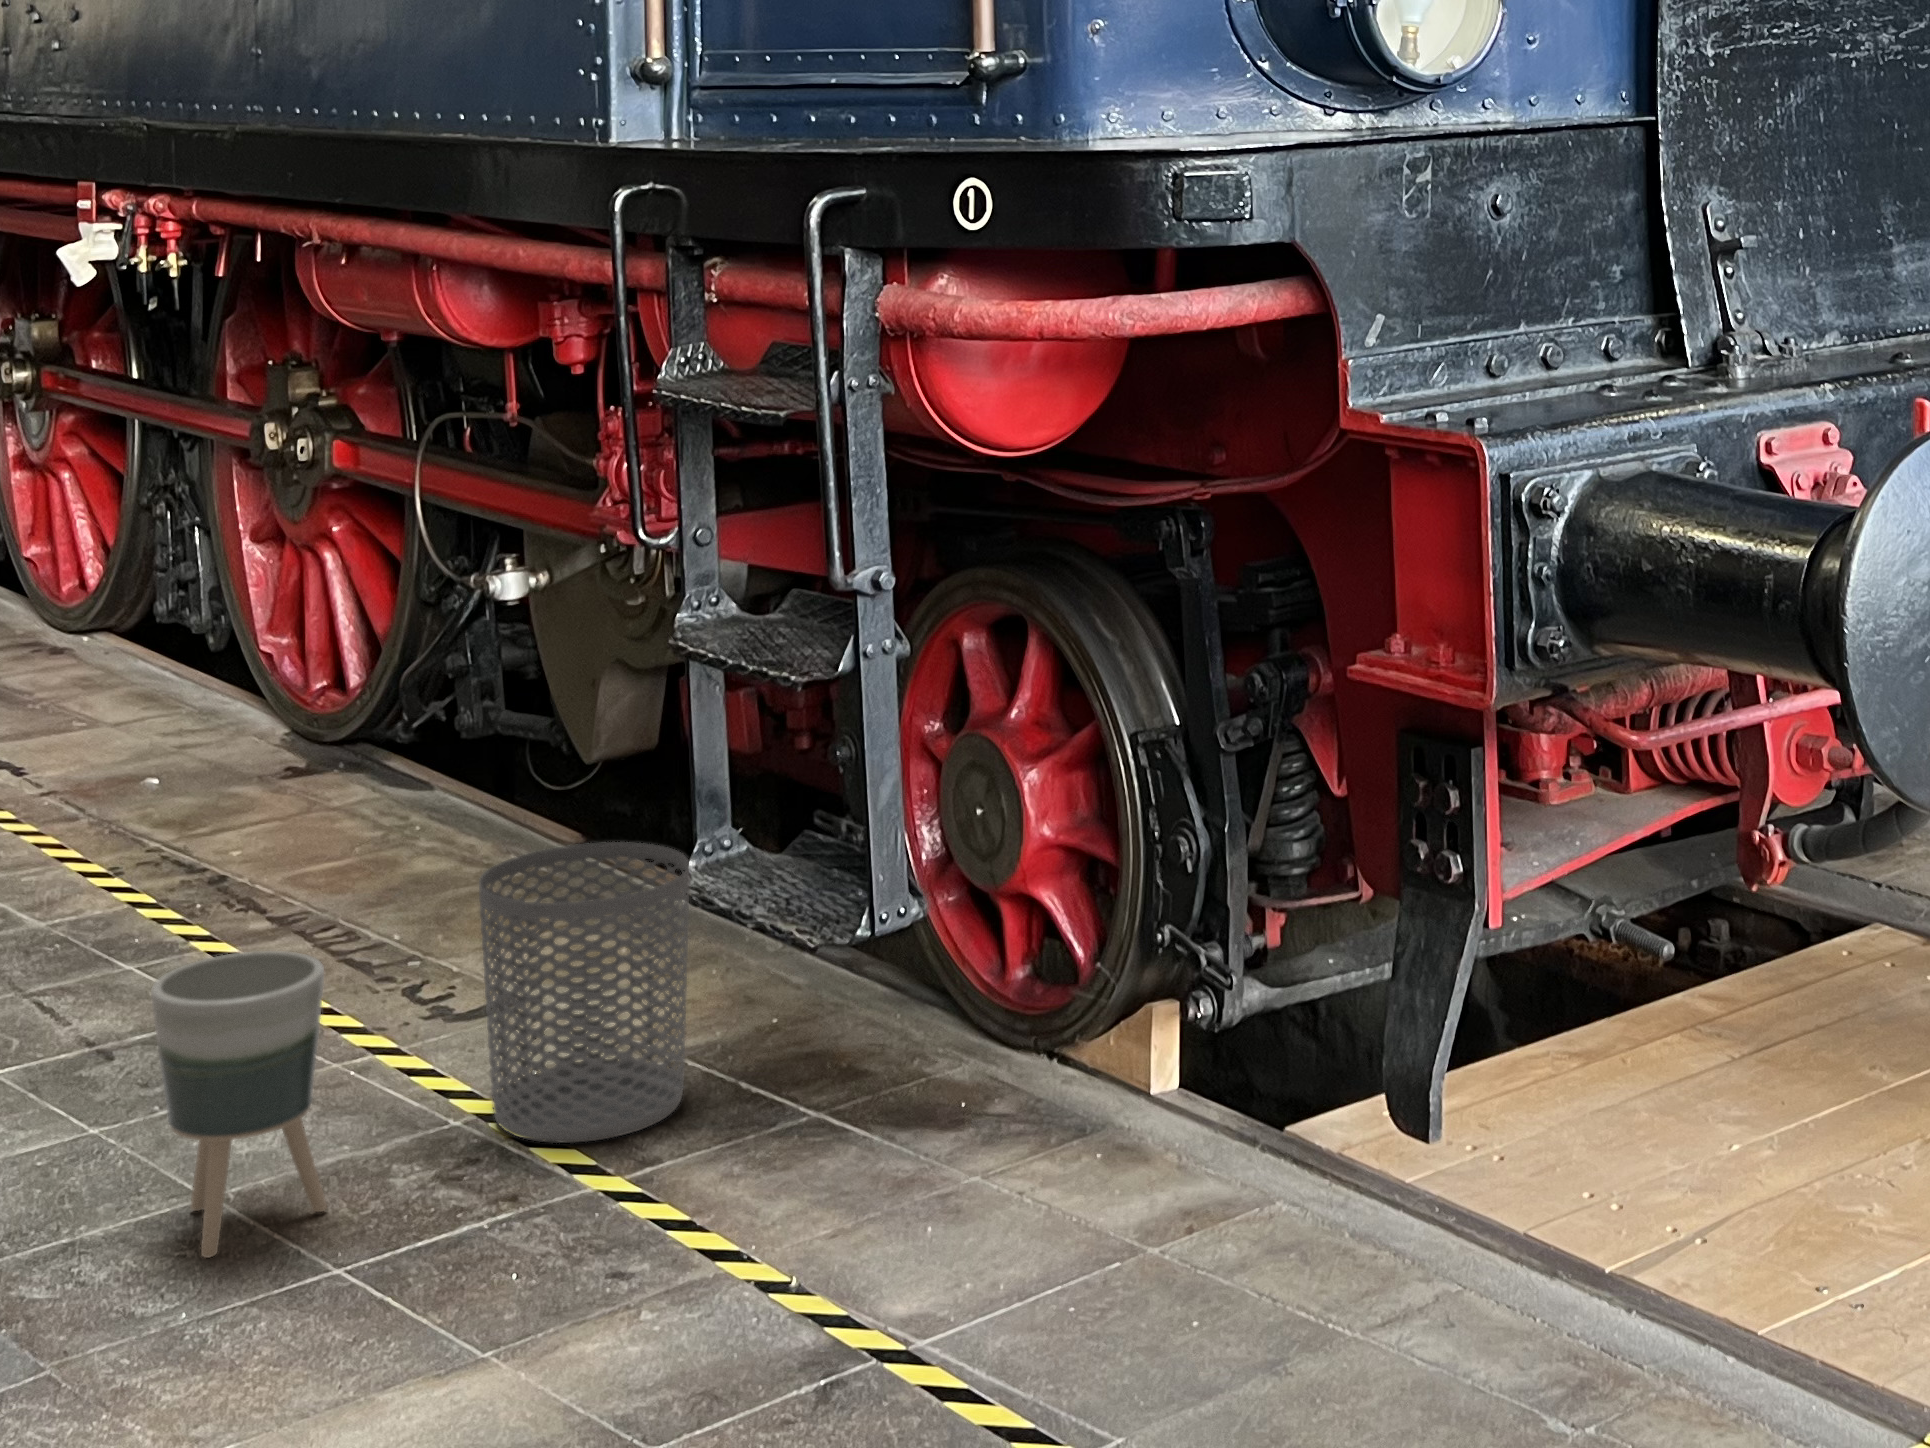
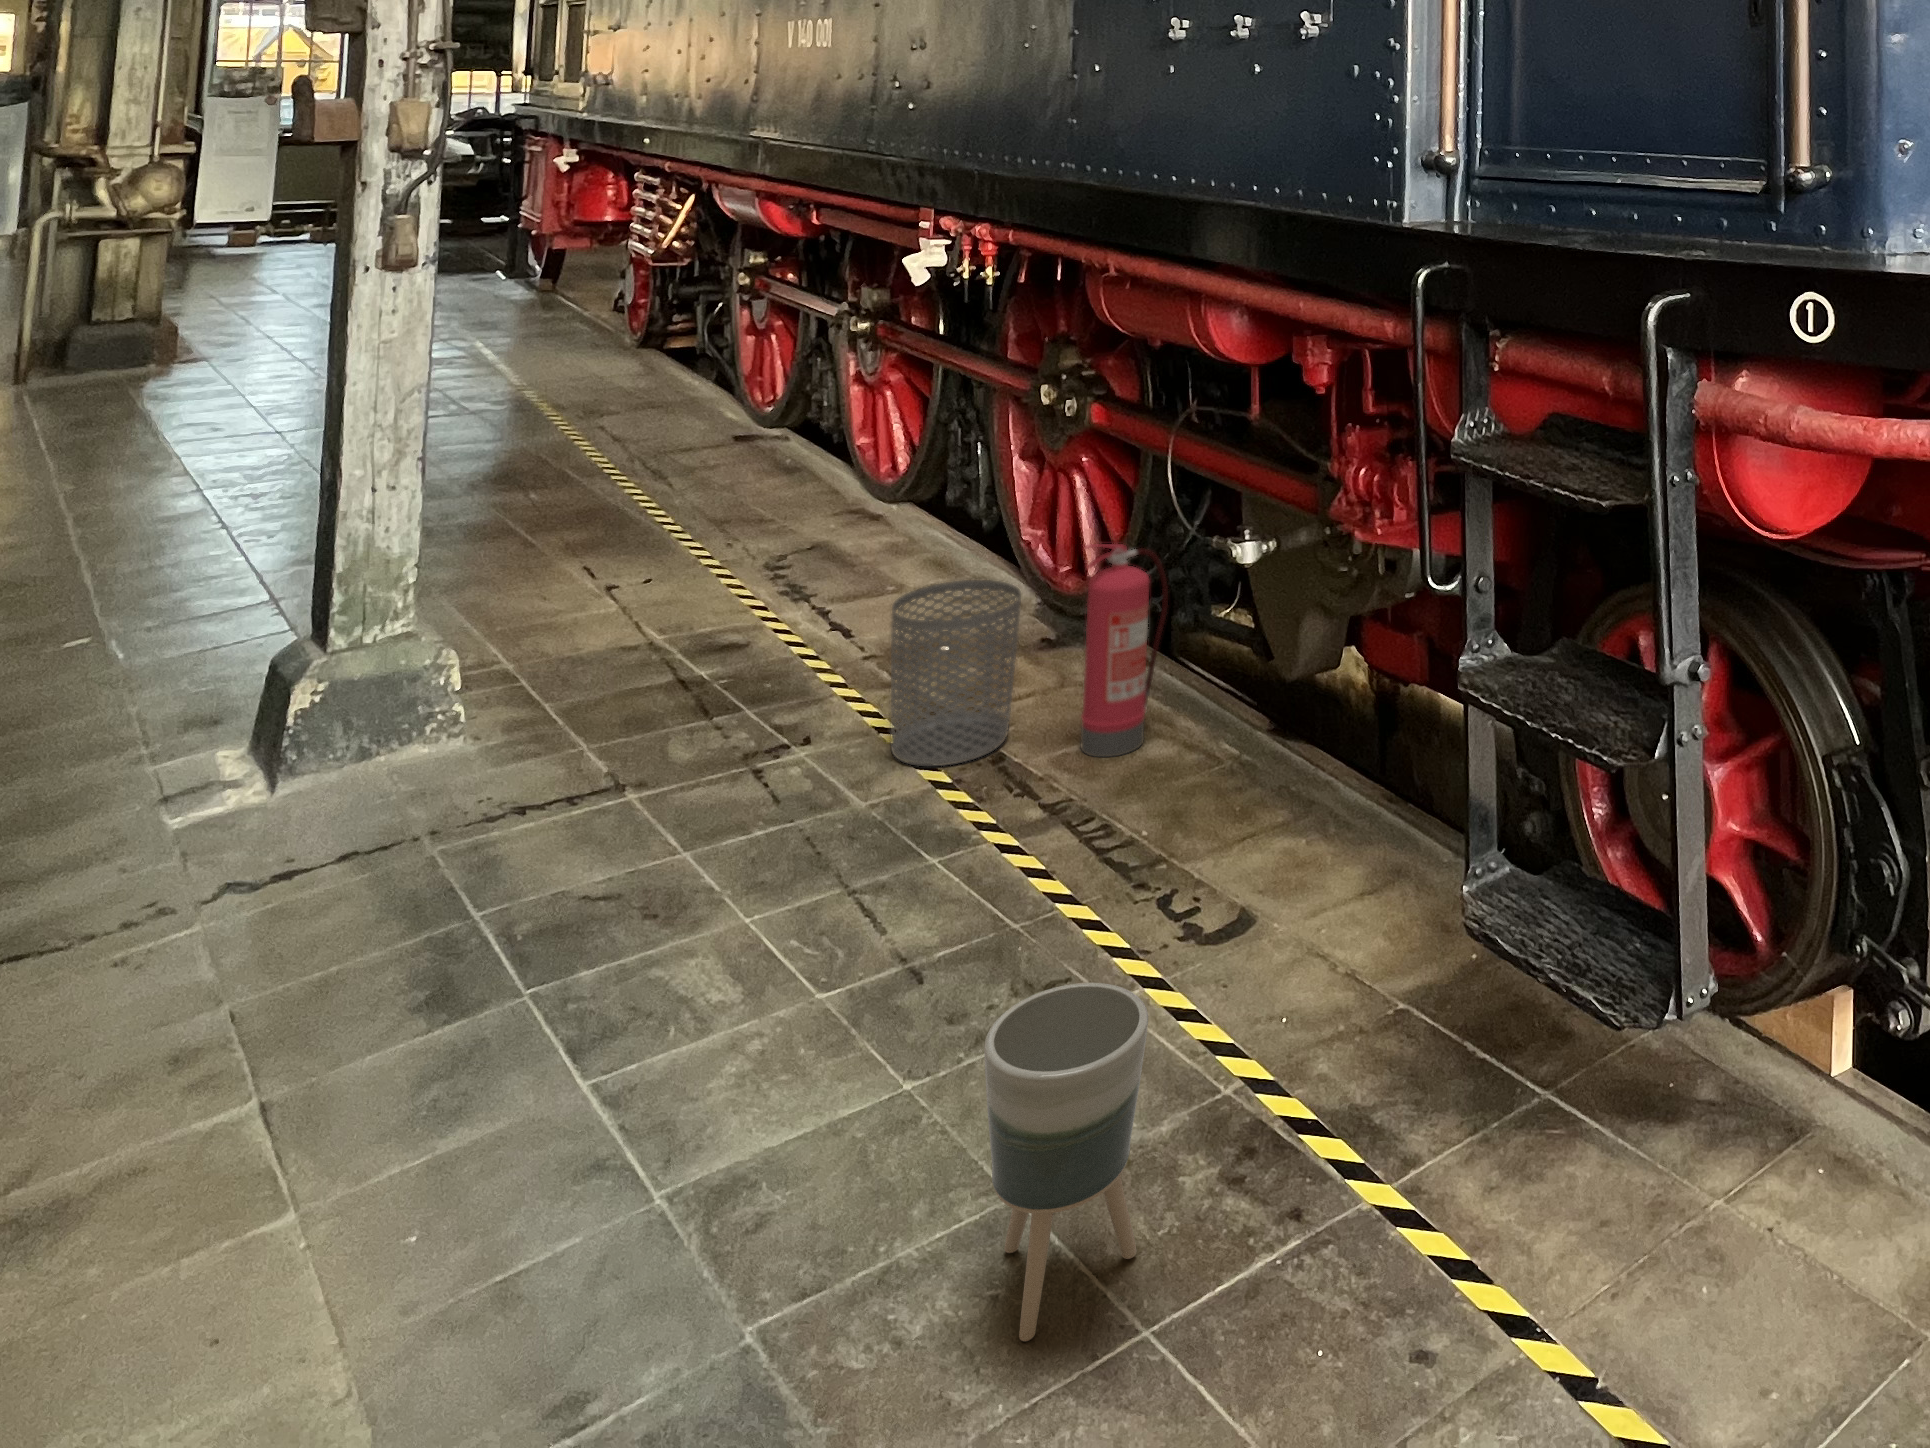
fire extinguisher: none [307,606,428,874] -> present [1081,544,1168,757]
waste bin: present [479,842,690,1143] -> present [891,580,1021,766]

